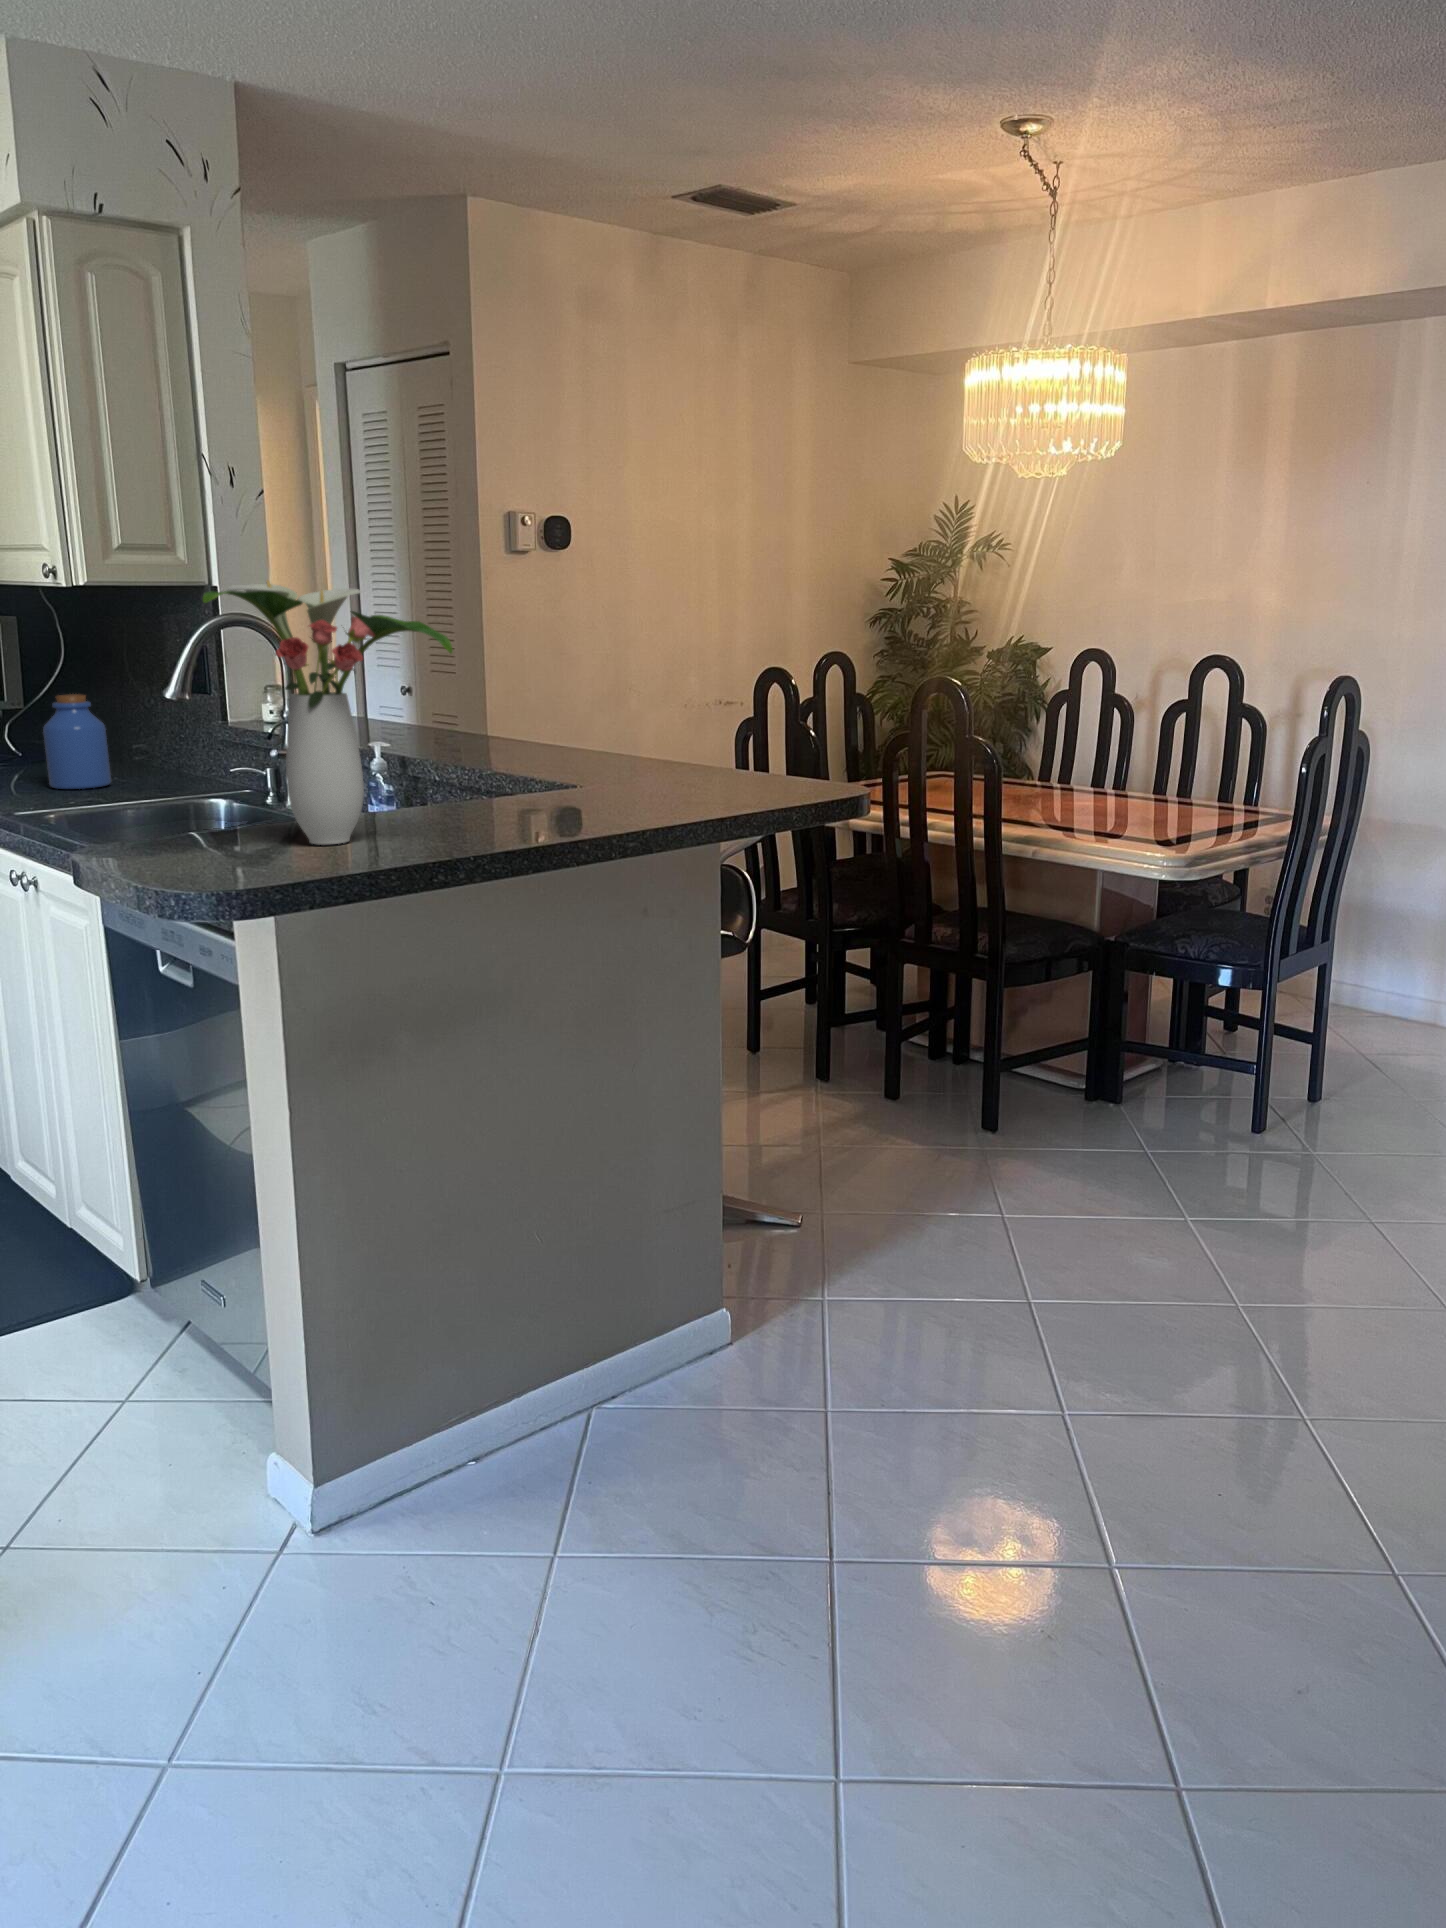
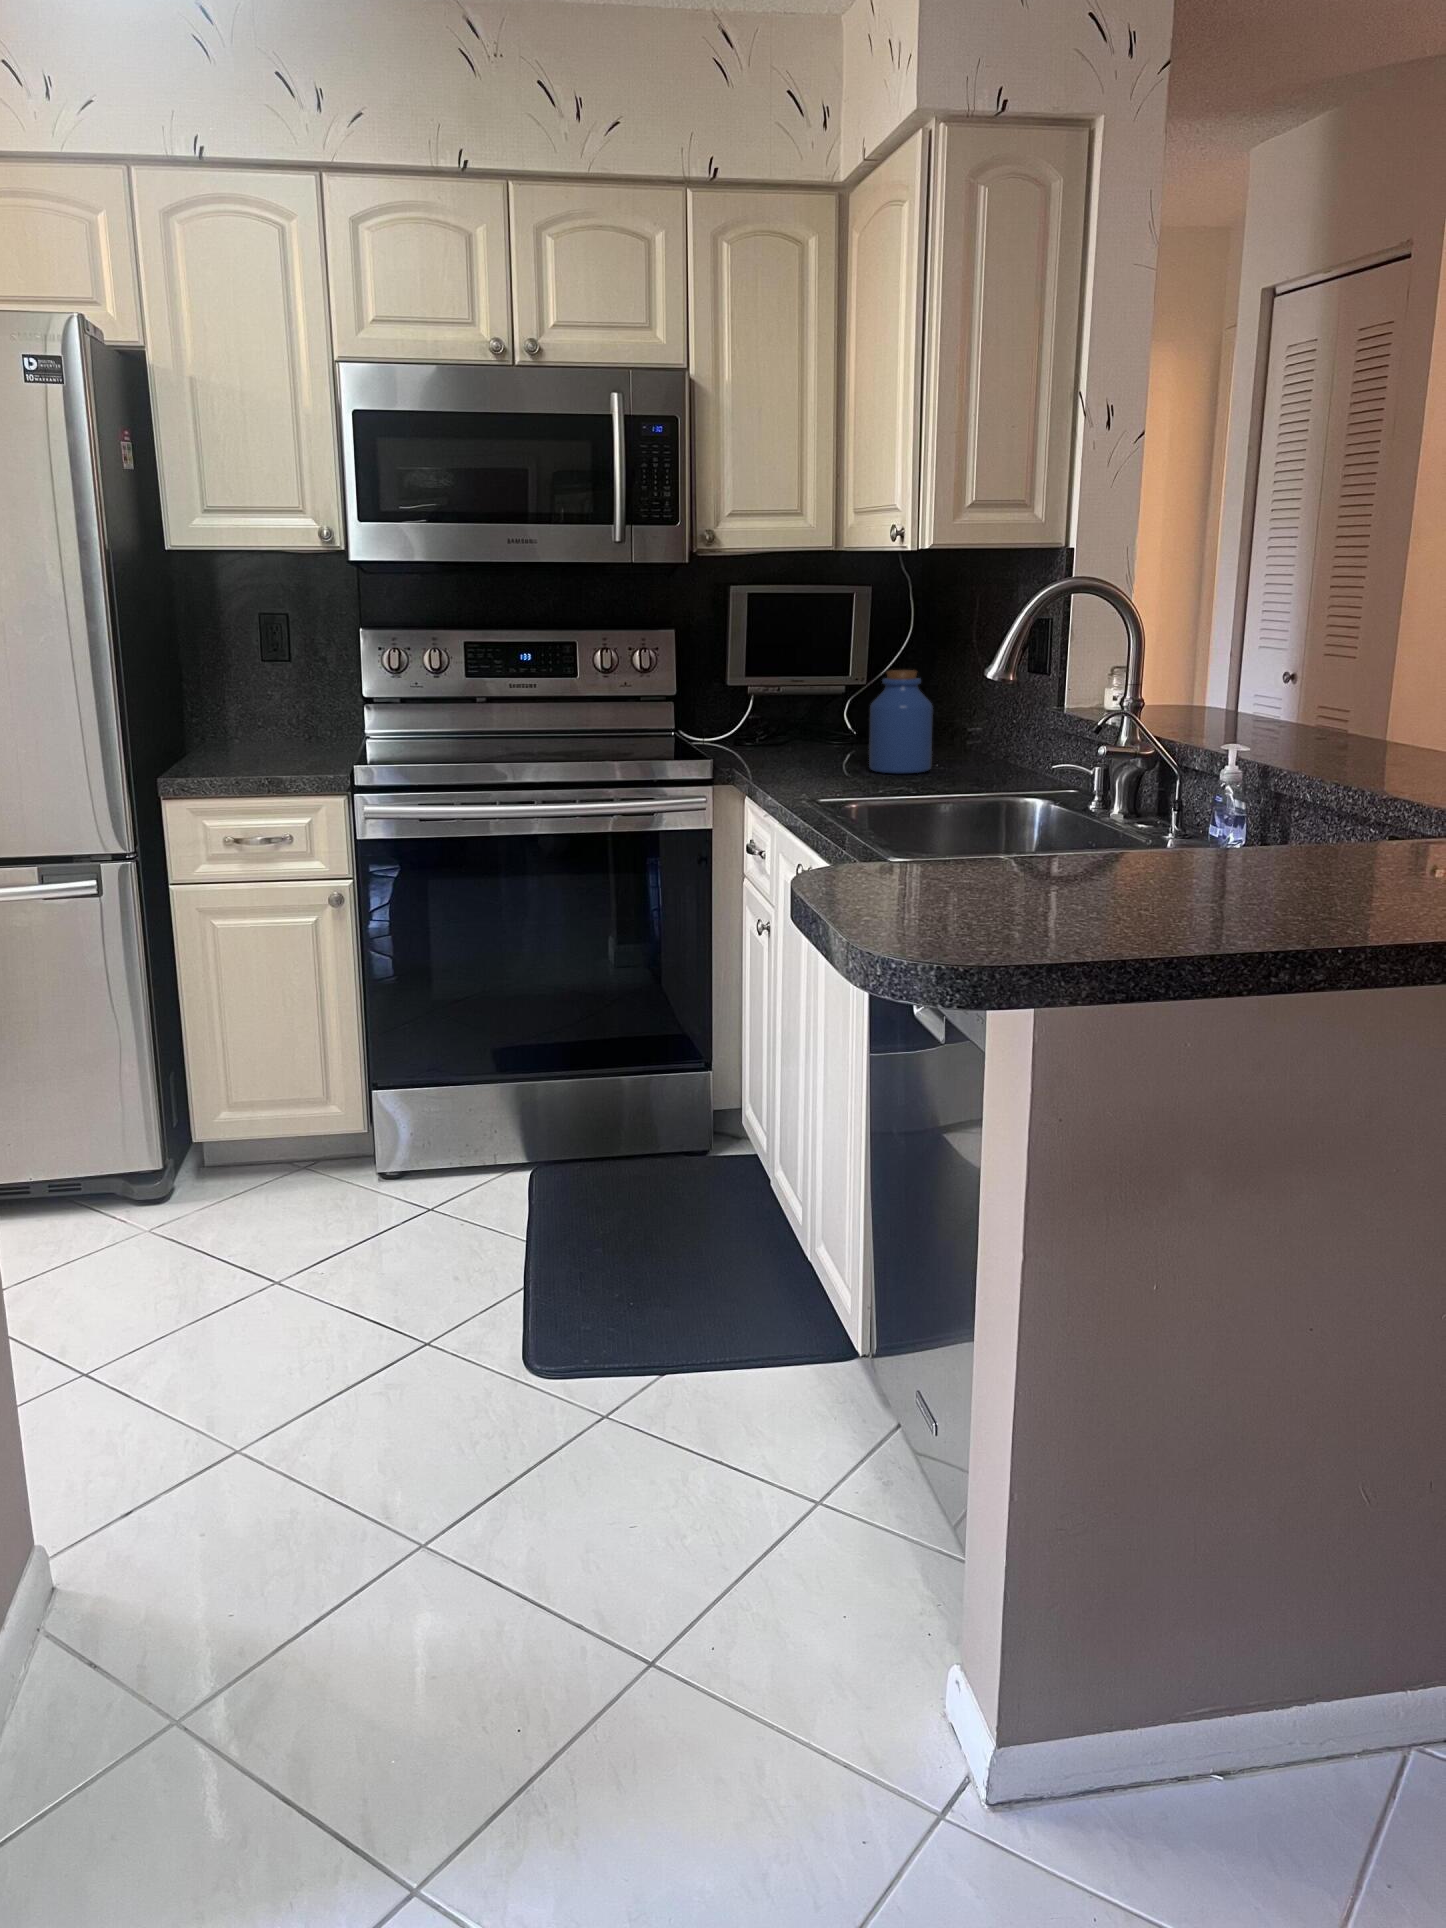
flower arrangement: present [203,580,452,845] -> none [994,522,1359,896]

